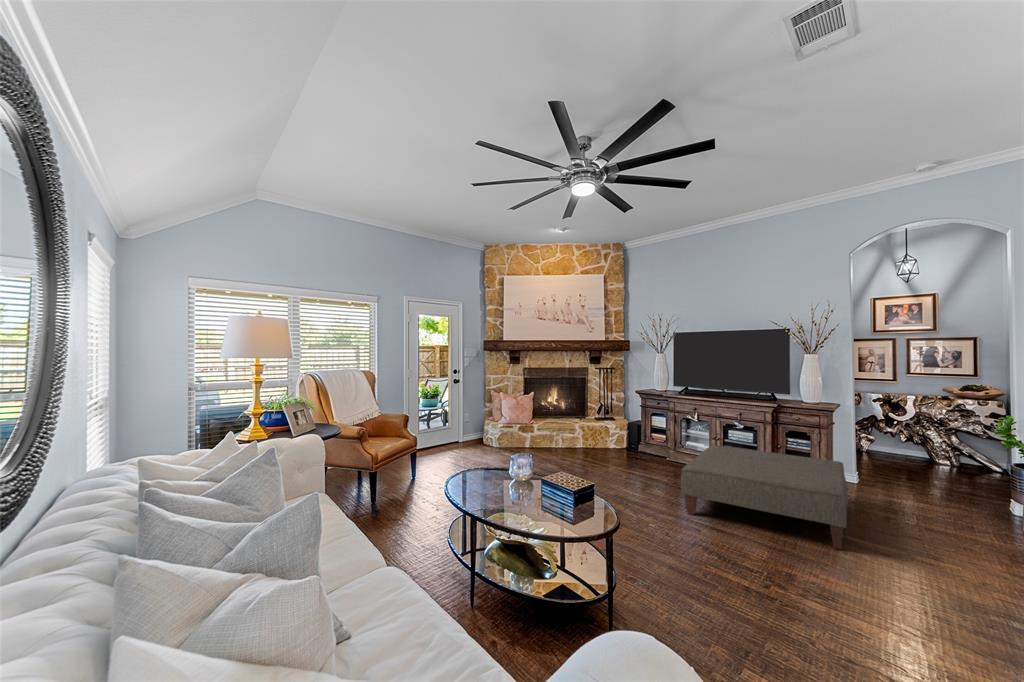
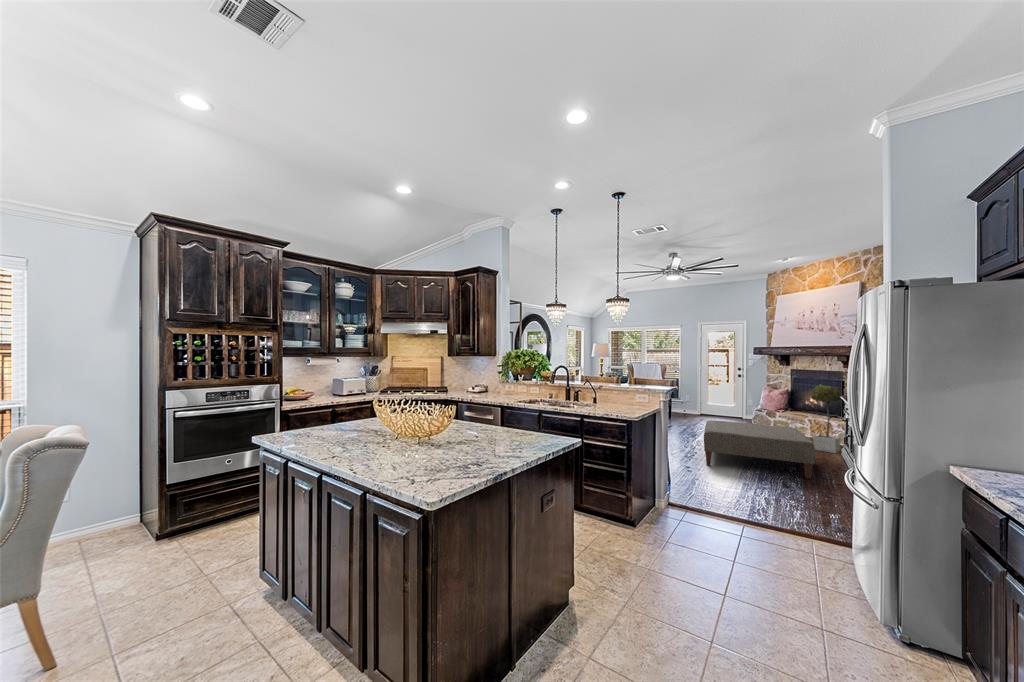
potted tree: none [630,385,664,462] -> present [810,384,842,453]

